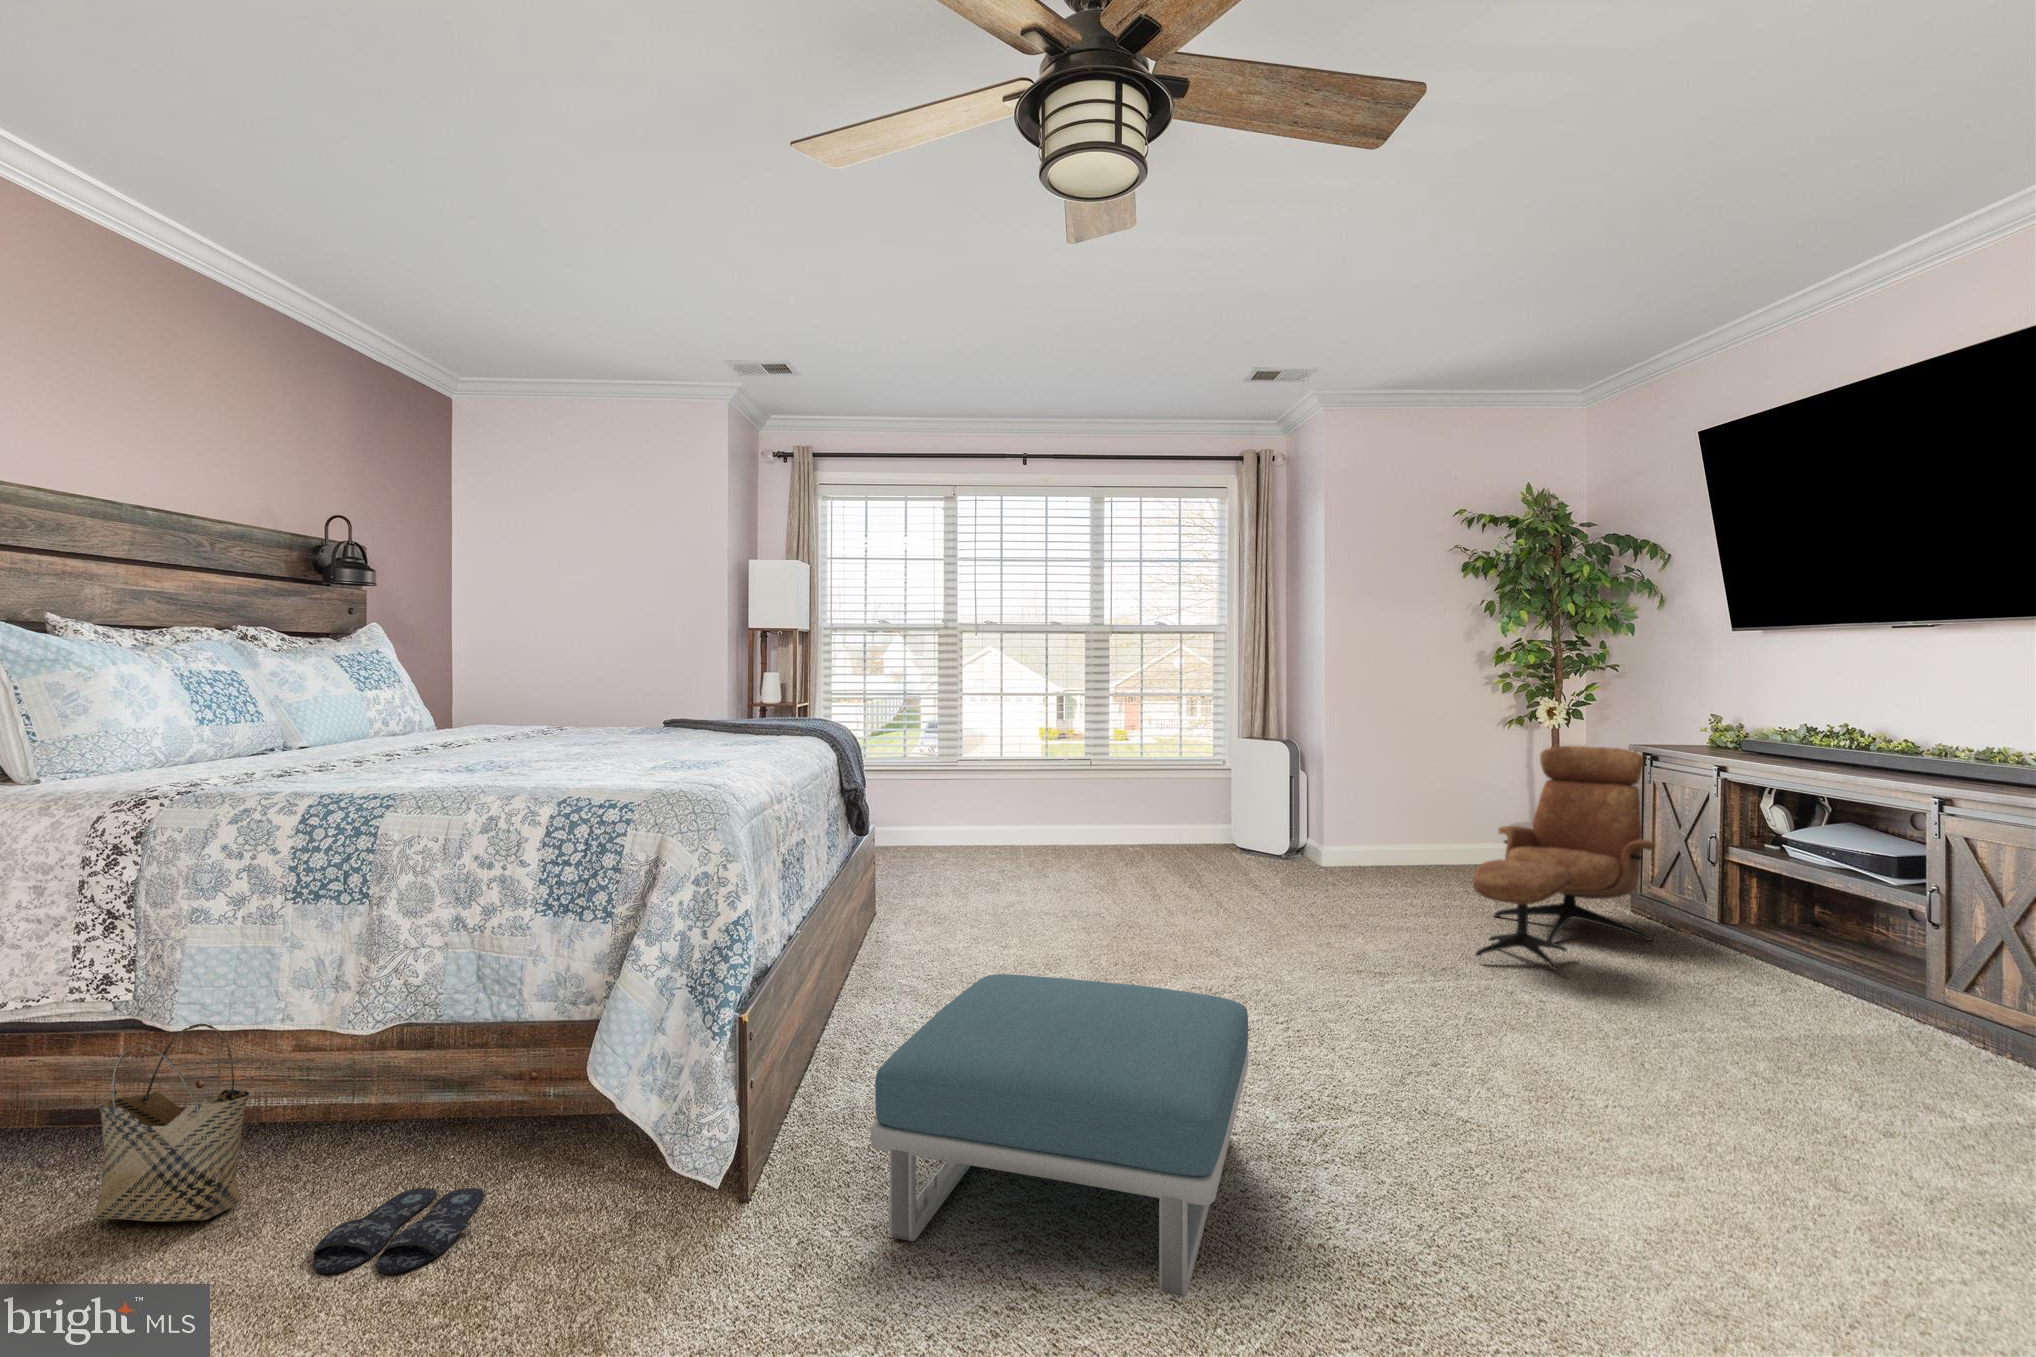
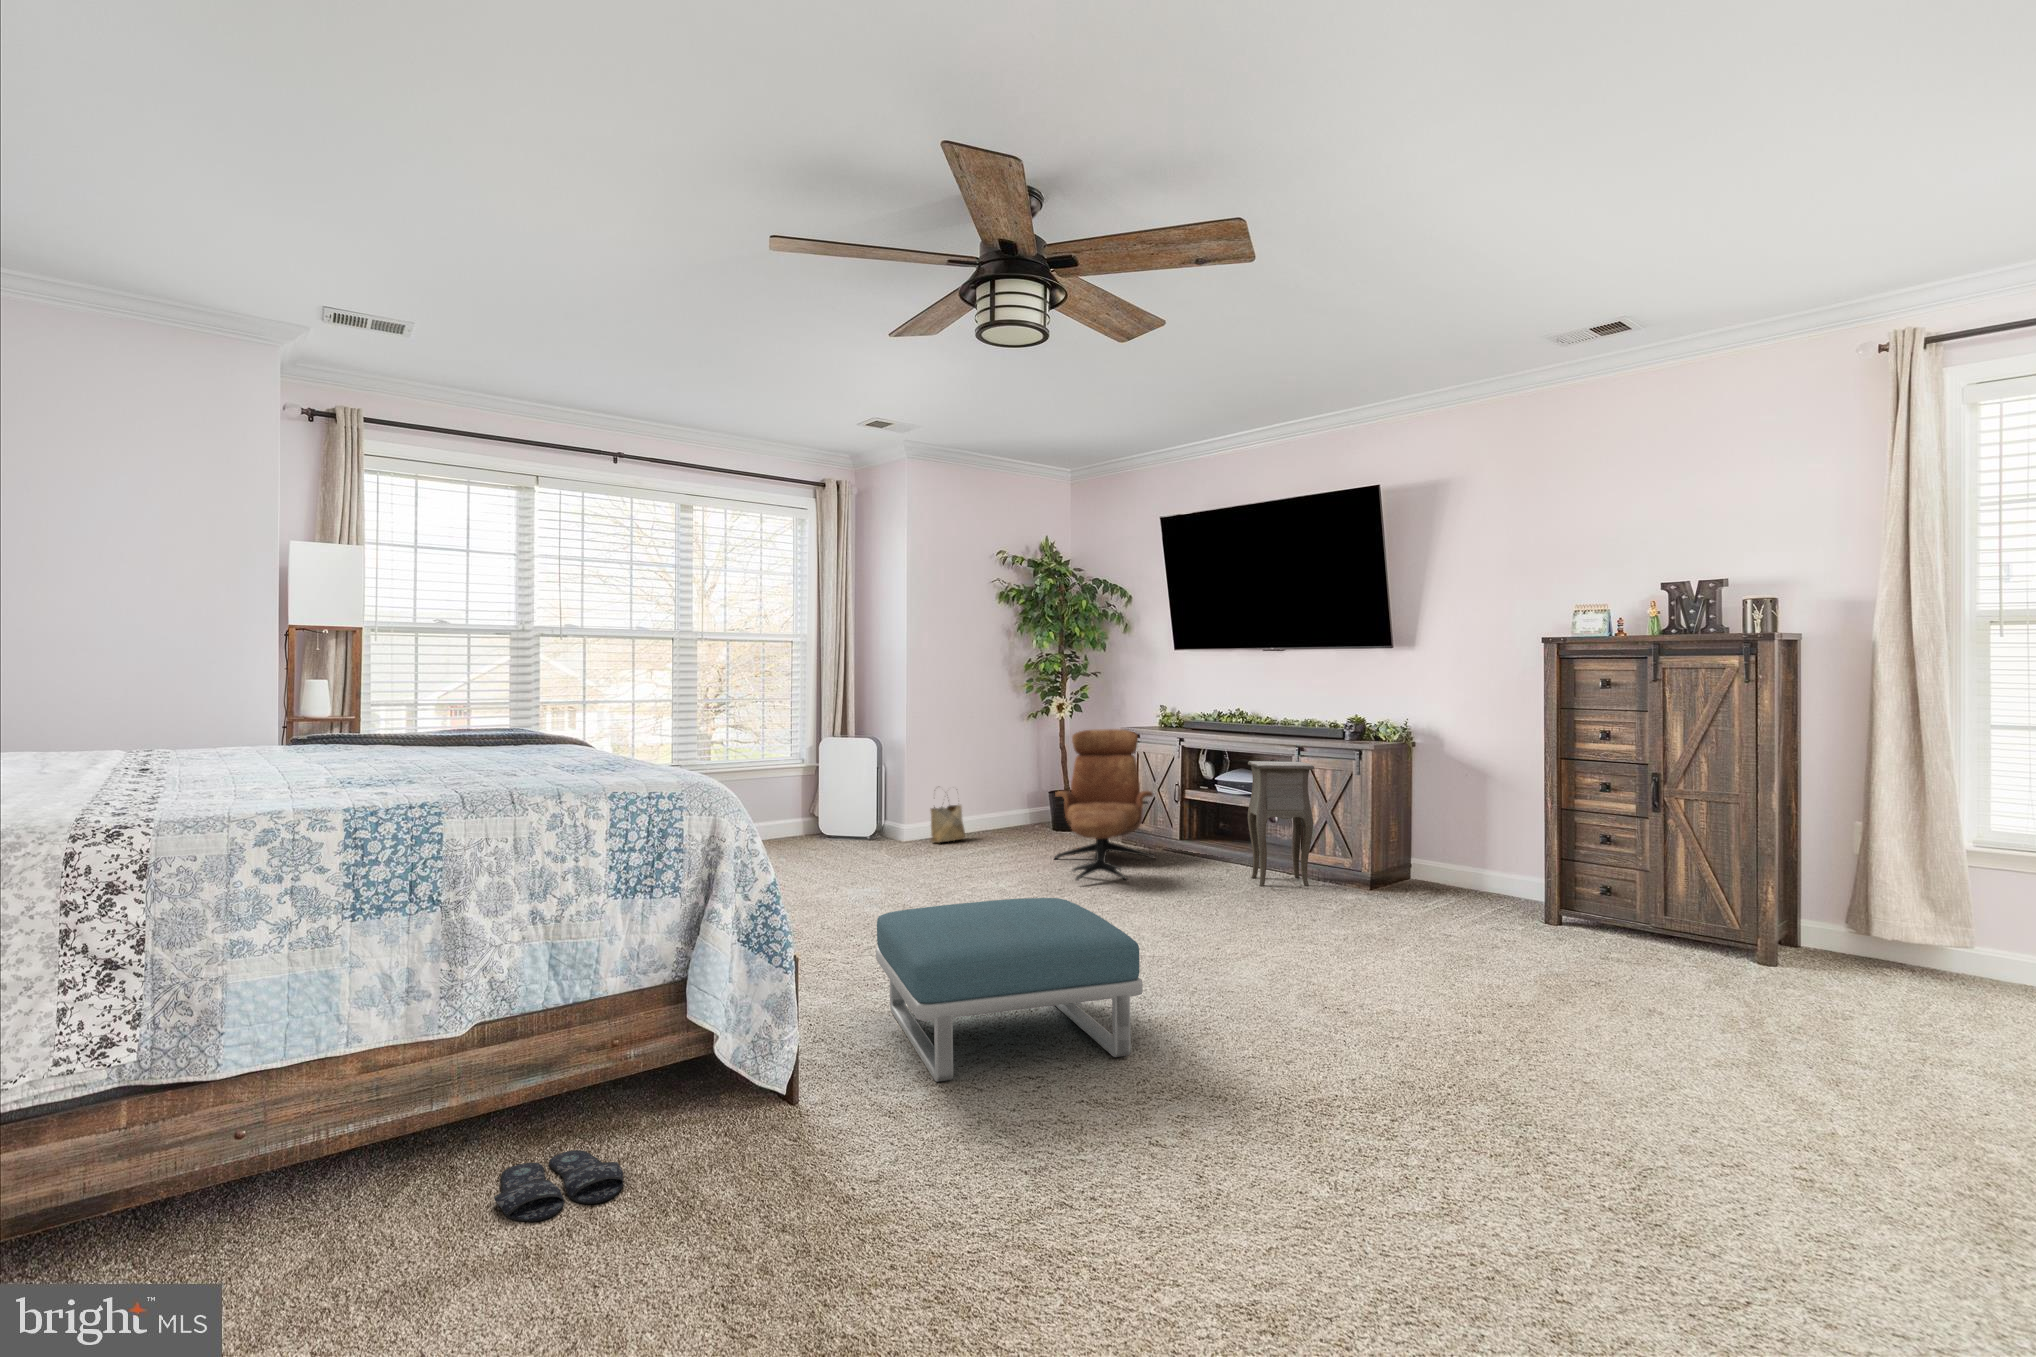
side table: none [1794,815,1923,1040] -> present [1248,761,1314,889]
woven basket: present [93,1024,249,1222] -> present [931,805,965,843]

